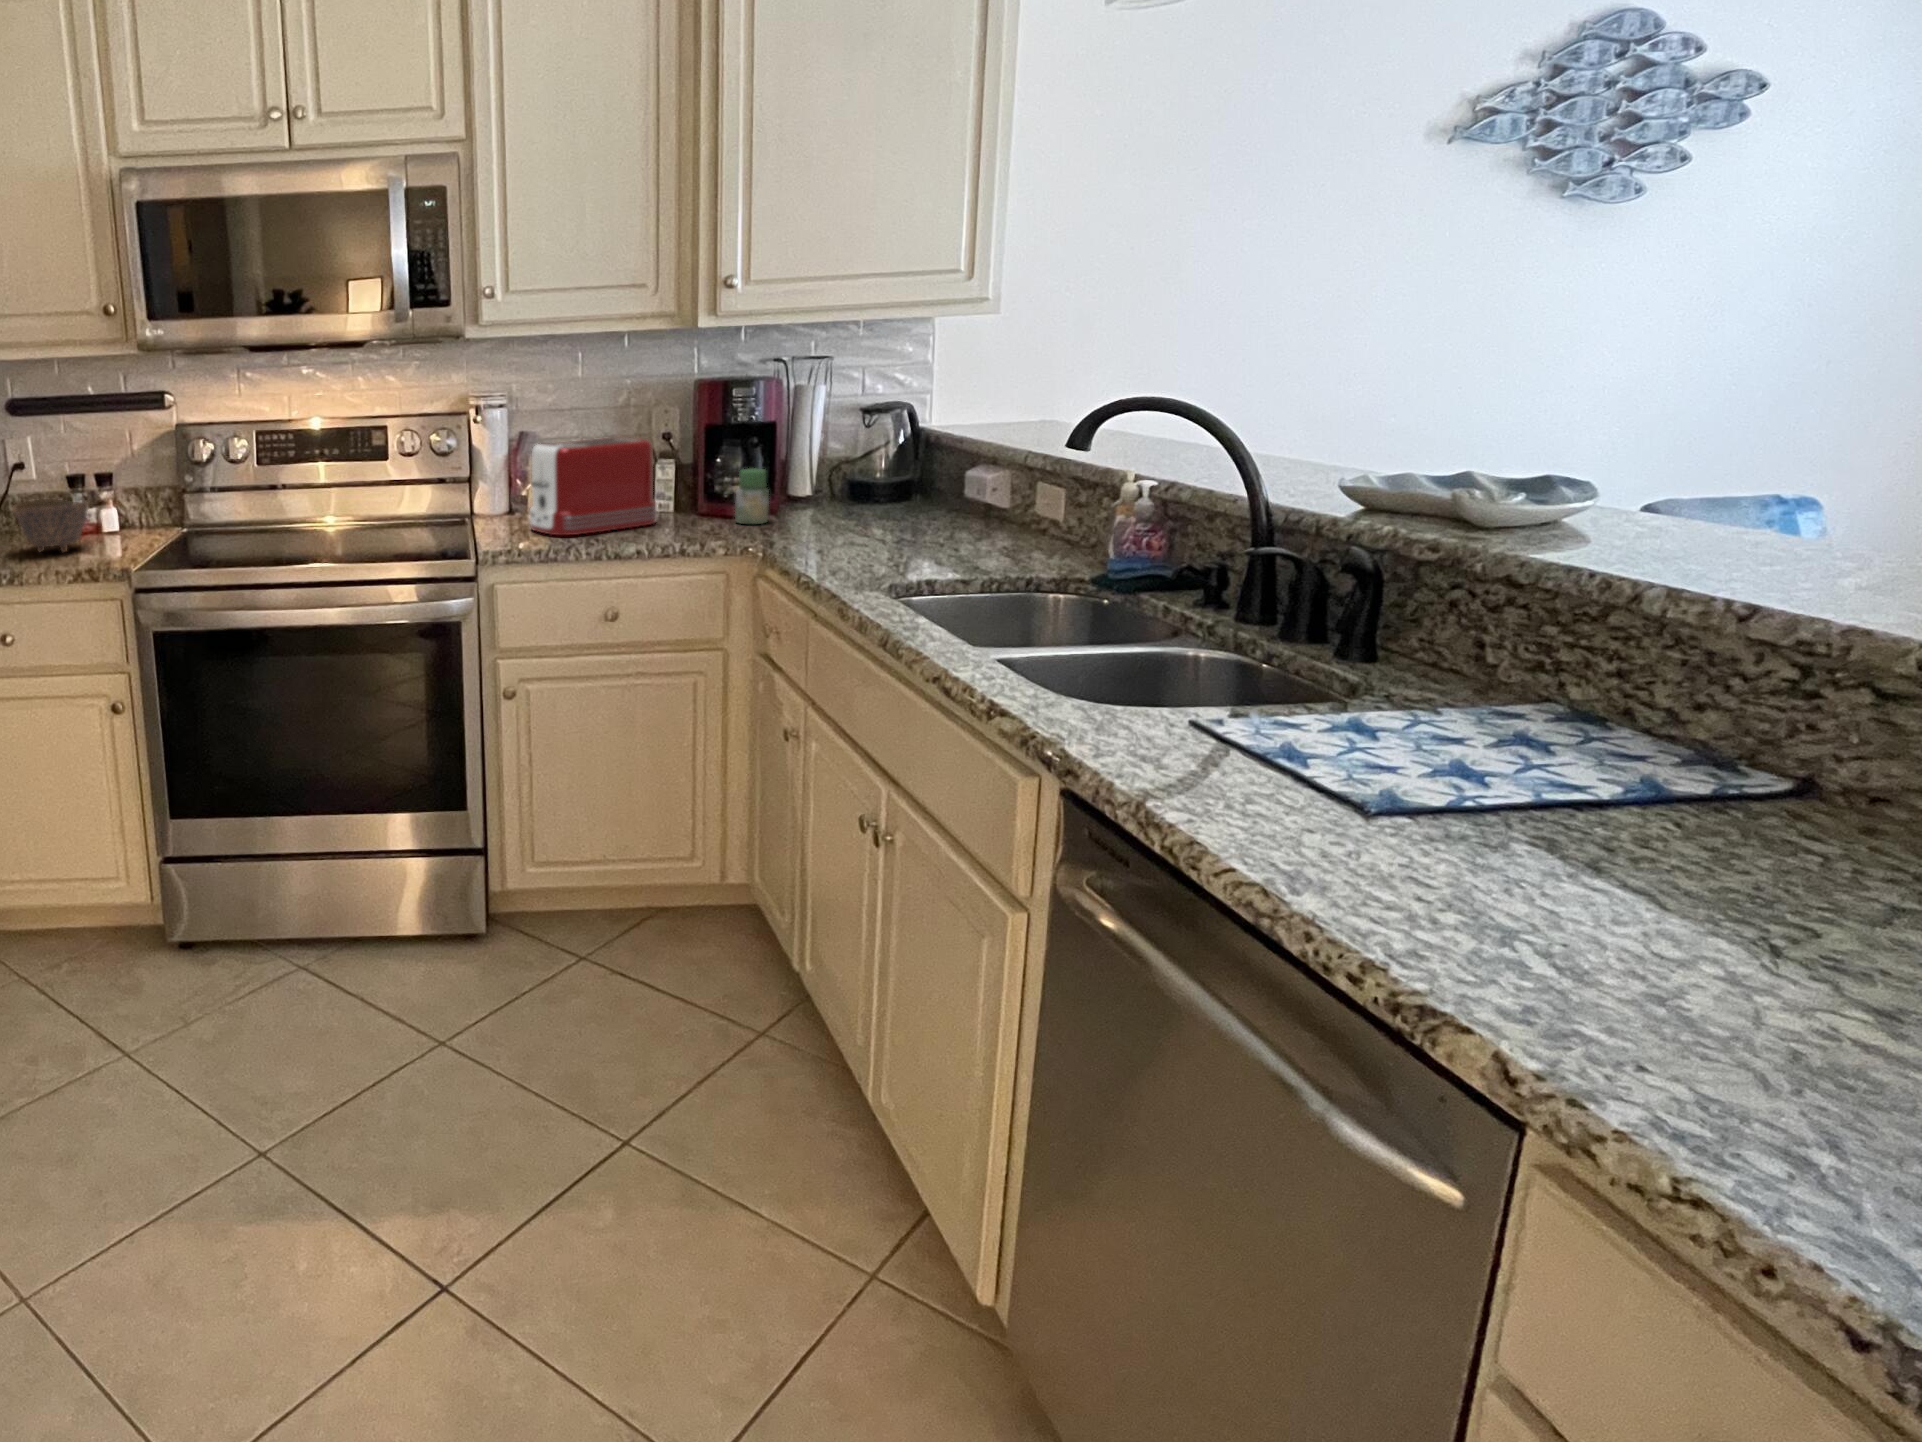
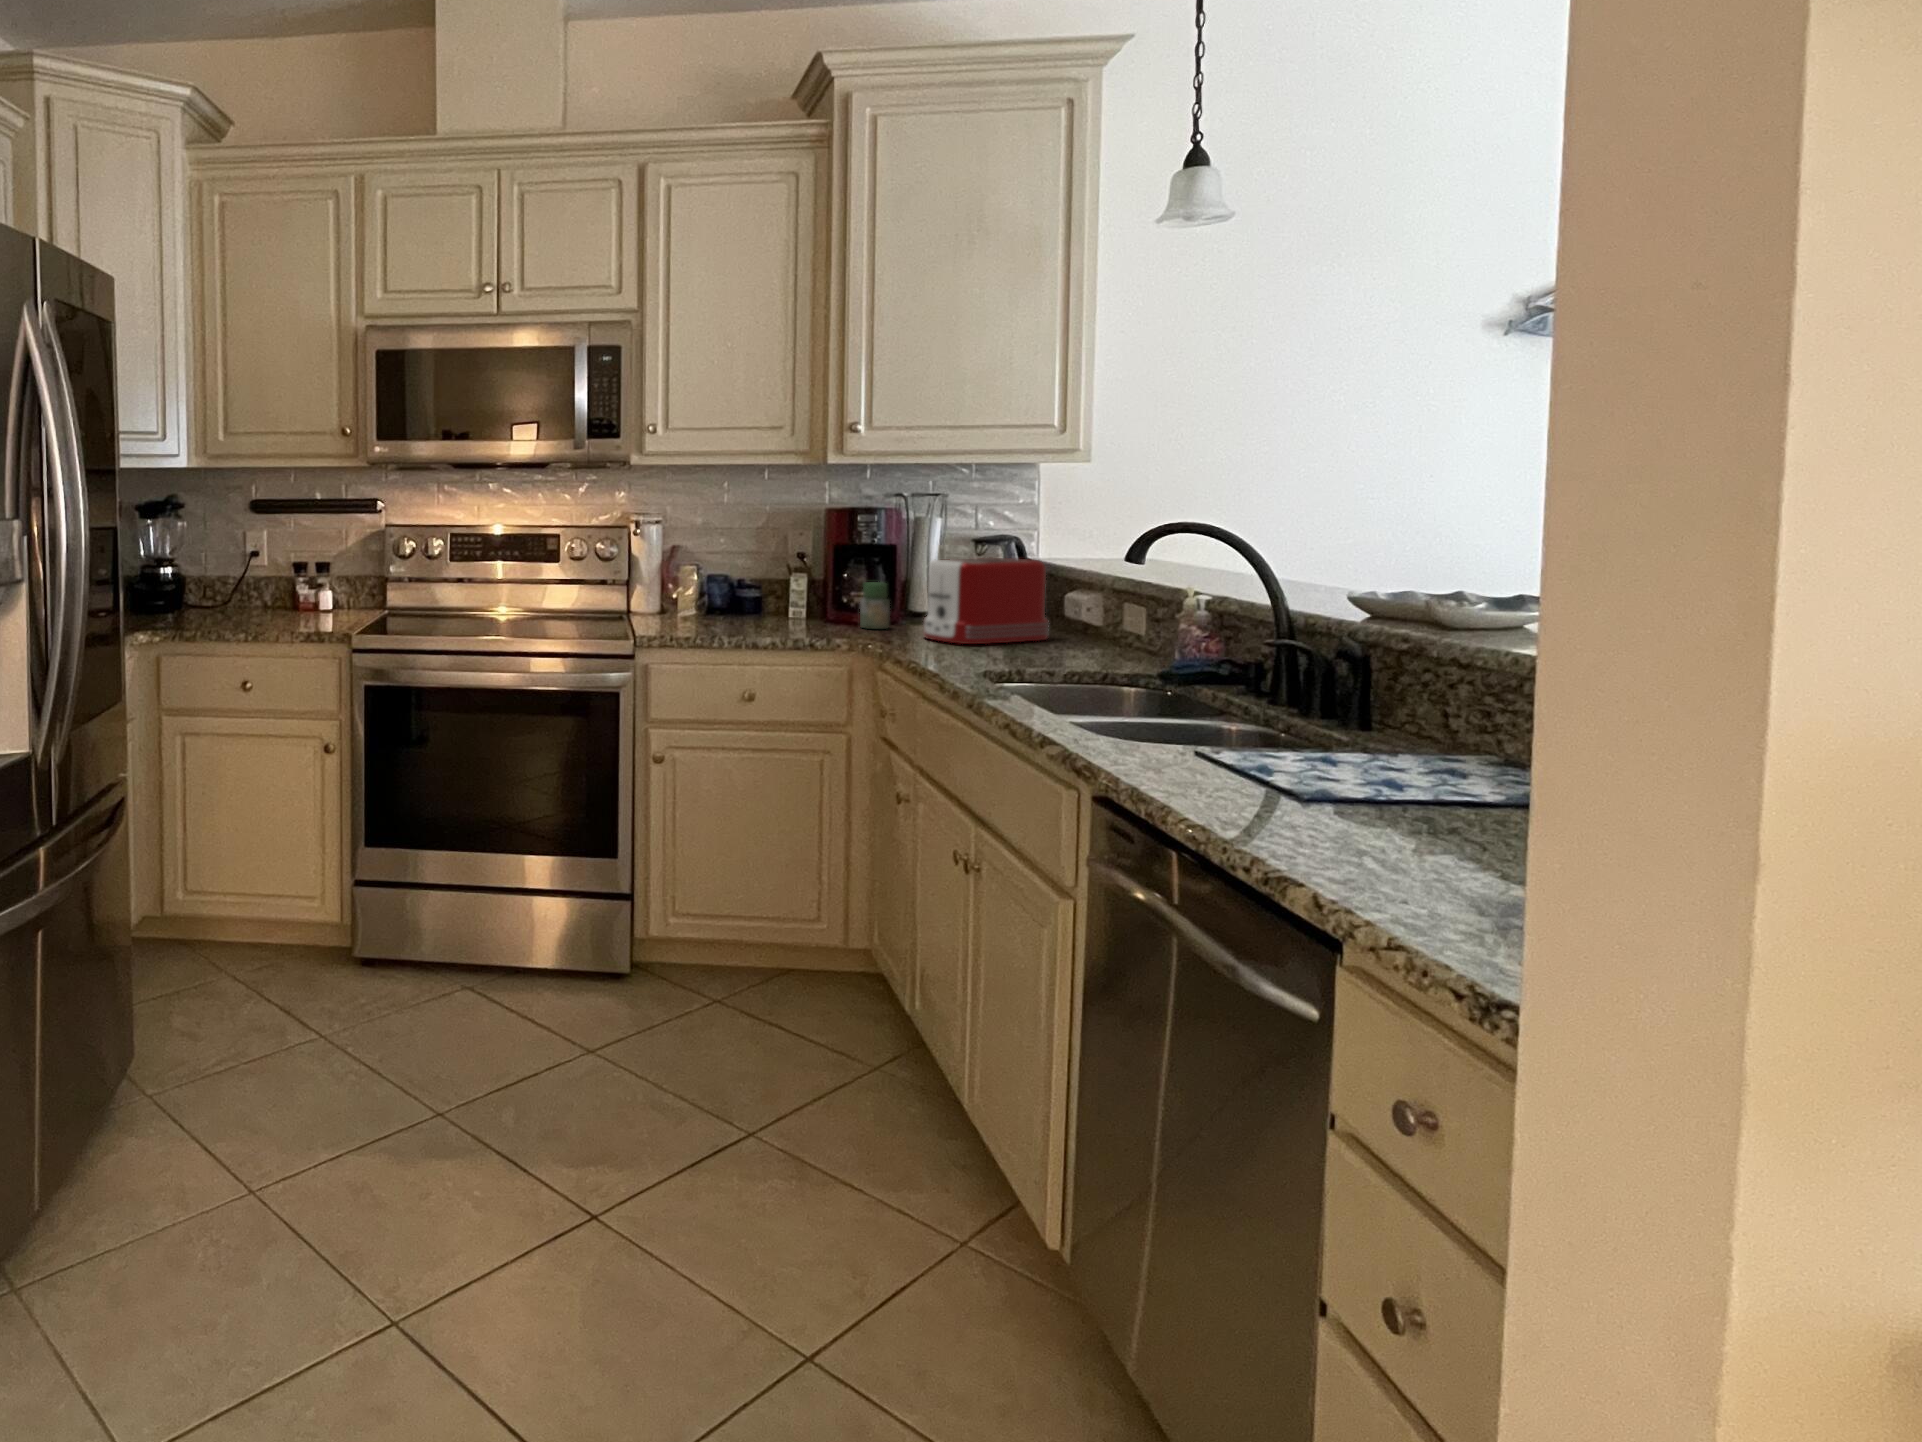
toaster: present [530,437,657,536] -> present [923,558,1049,644]
bowl: present [12,499,90,552] -> none [251,578,313,621]

